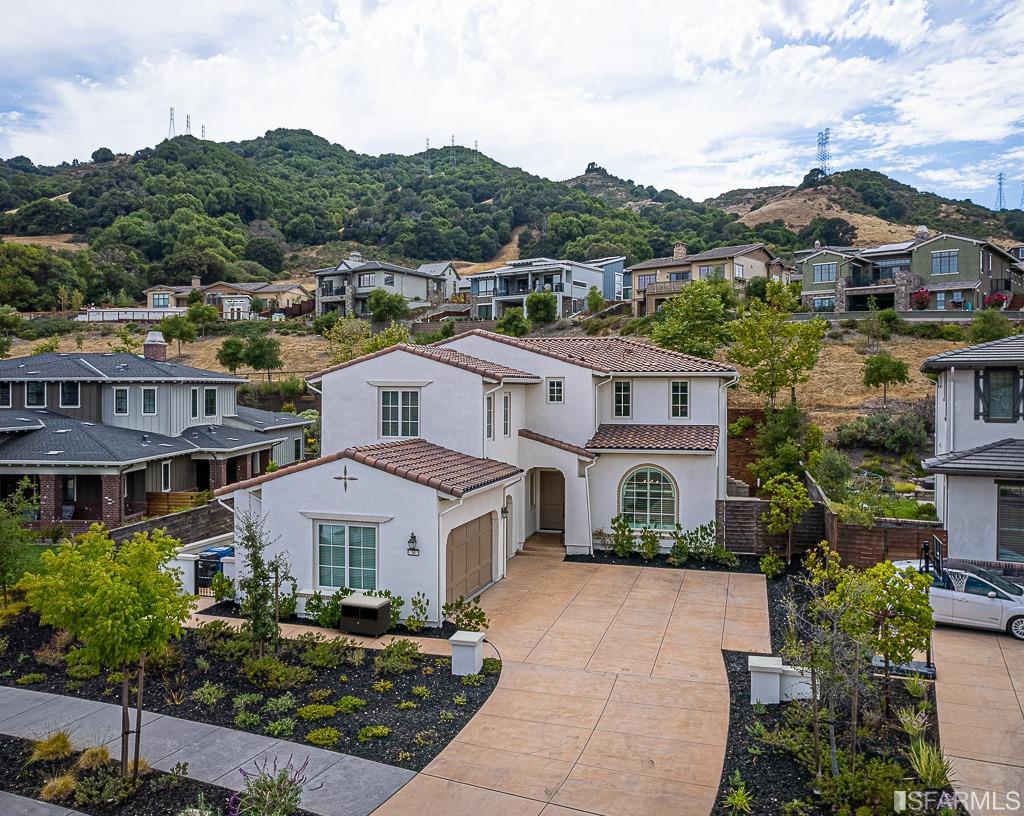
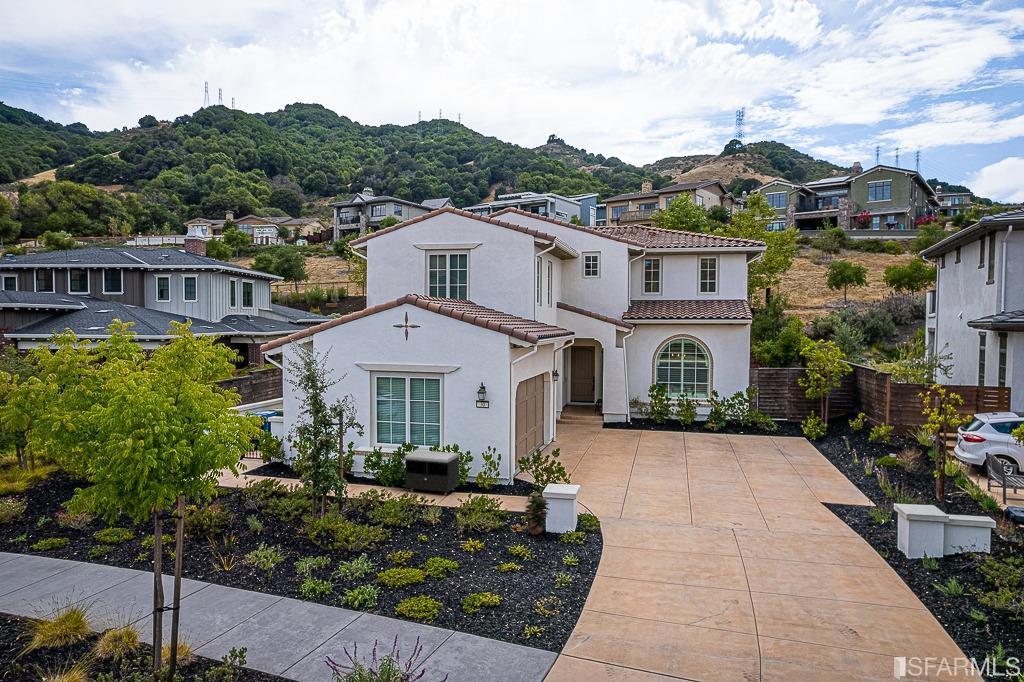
decorative plant: none [430,640,455,677] -> present [523,492,550,534]

